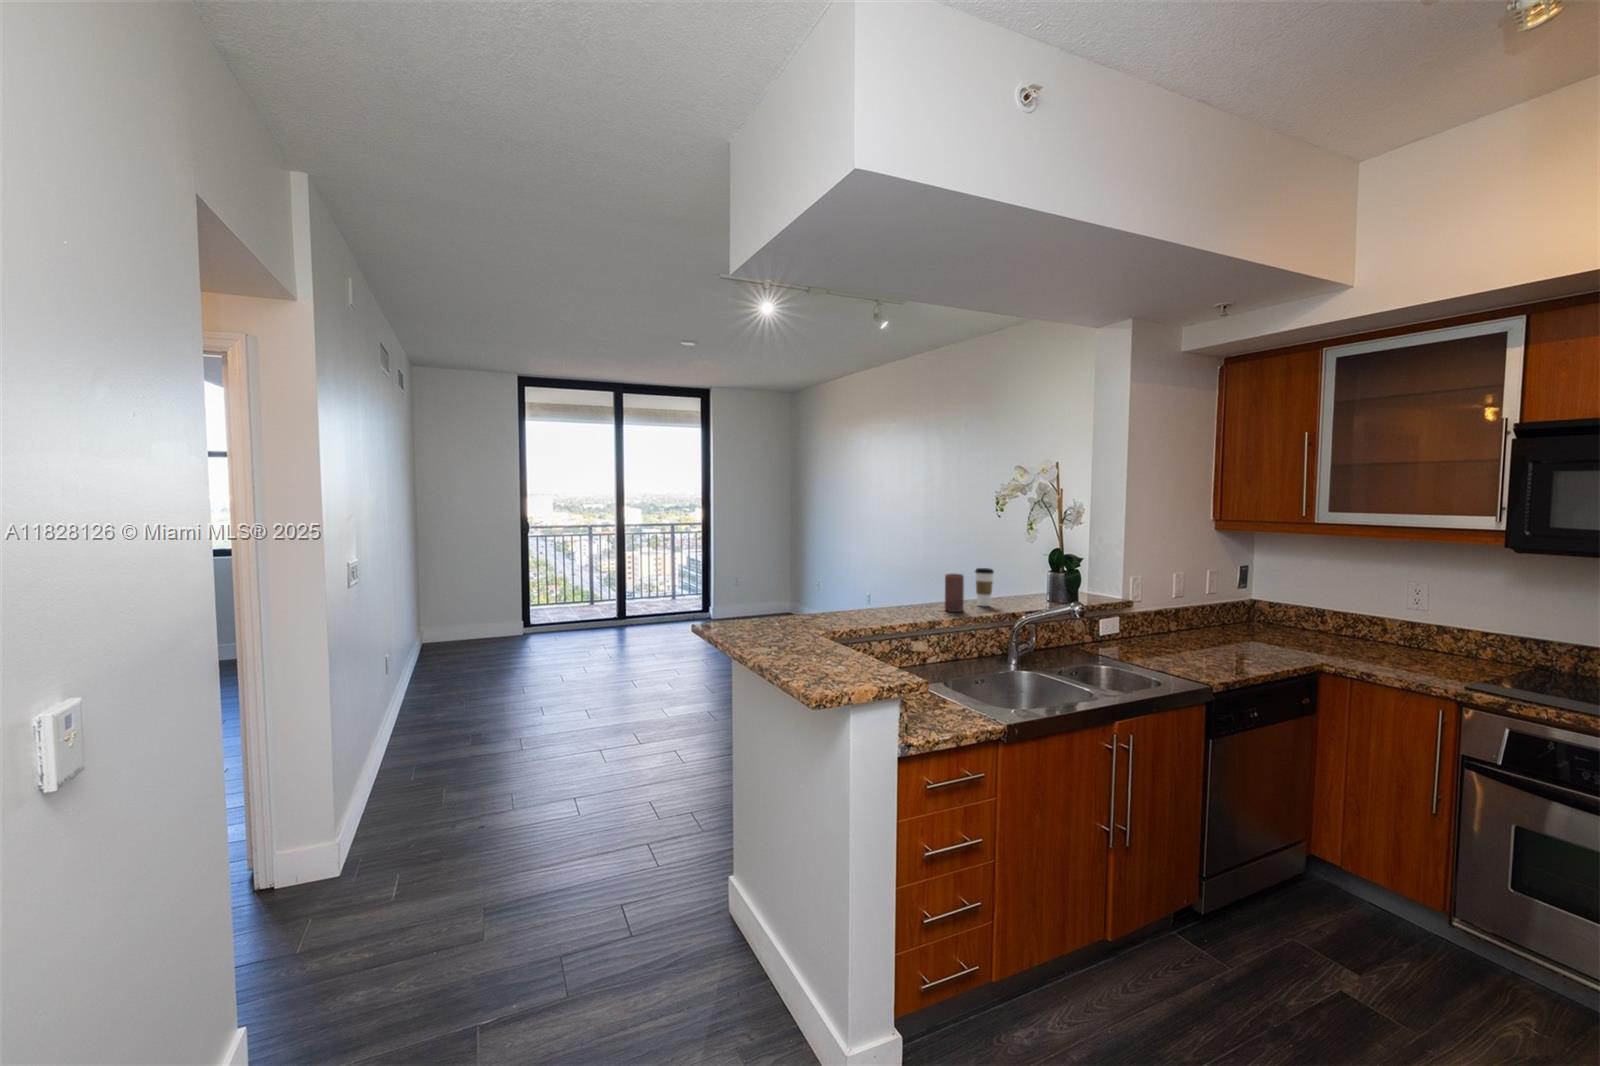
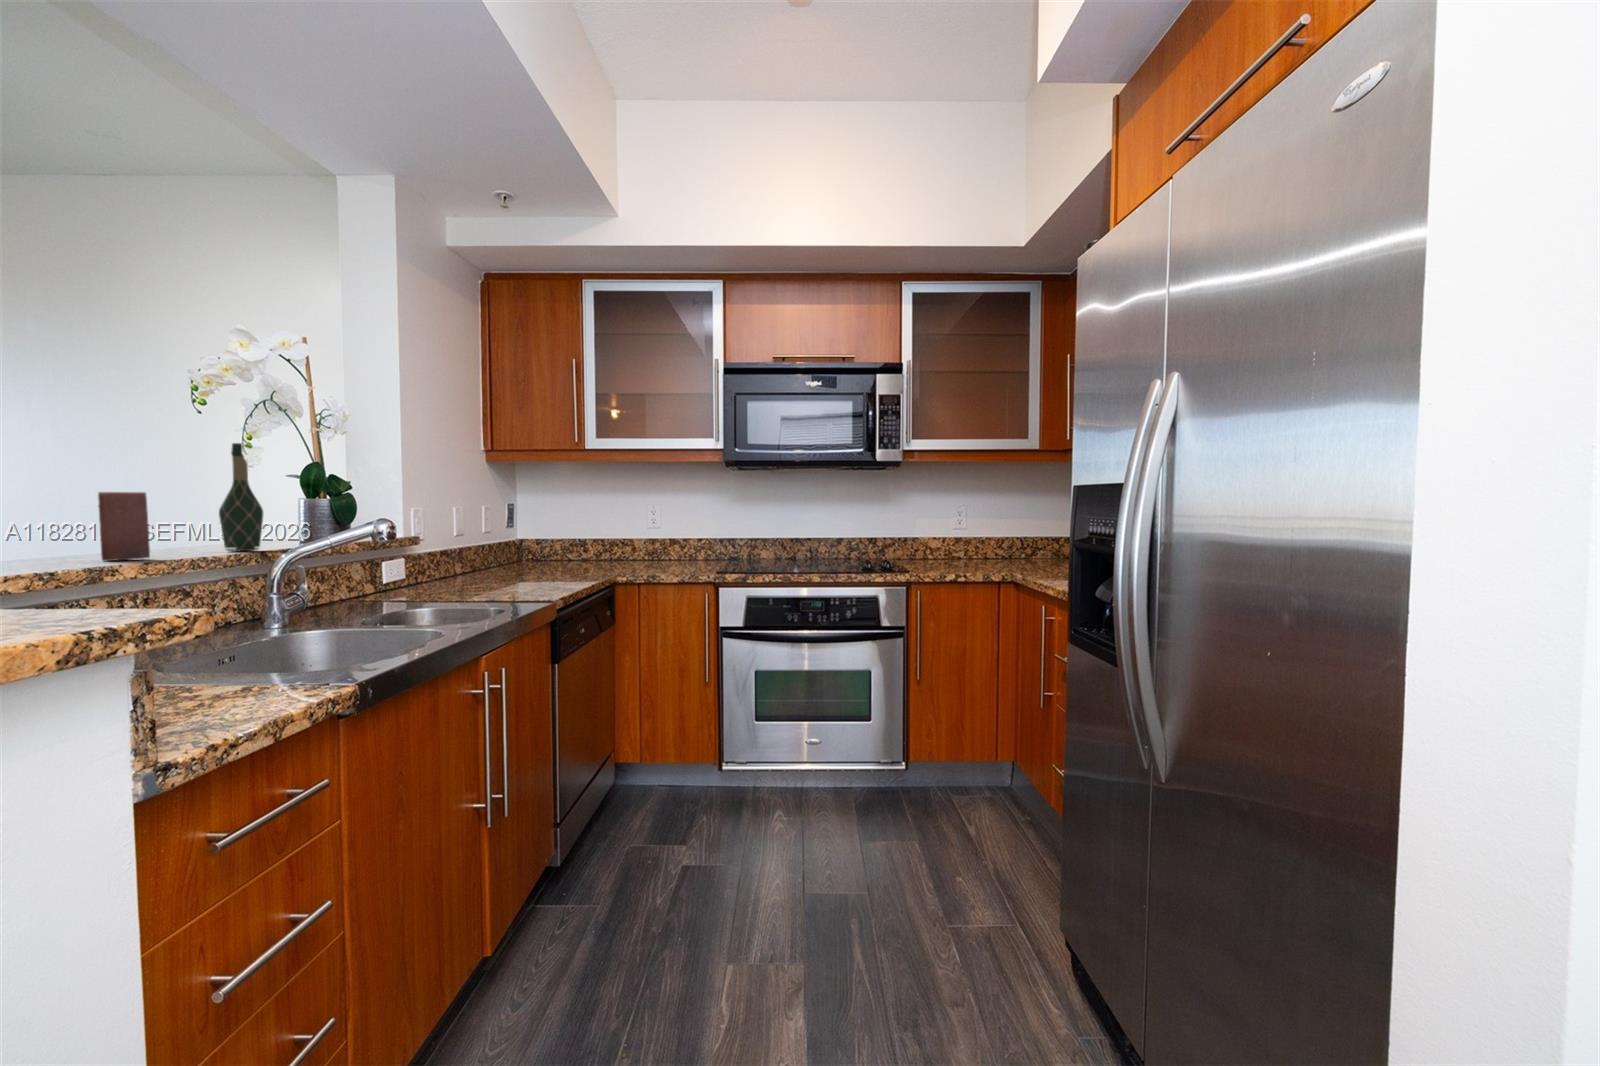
wine bottle: none [1004,536,1027,605] -> present [219,443,263,551]
coffee cup: present [975,568,994,606] -> none [159,491,204,555]

